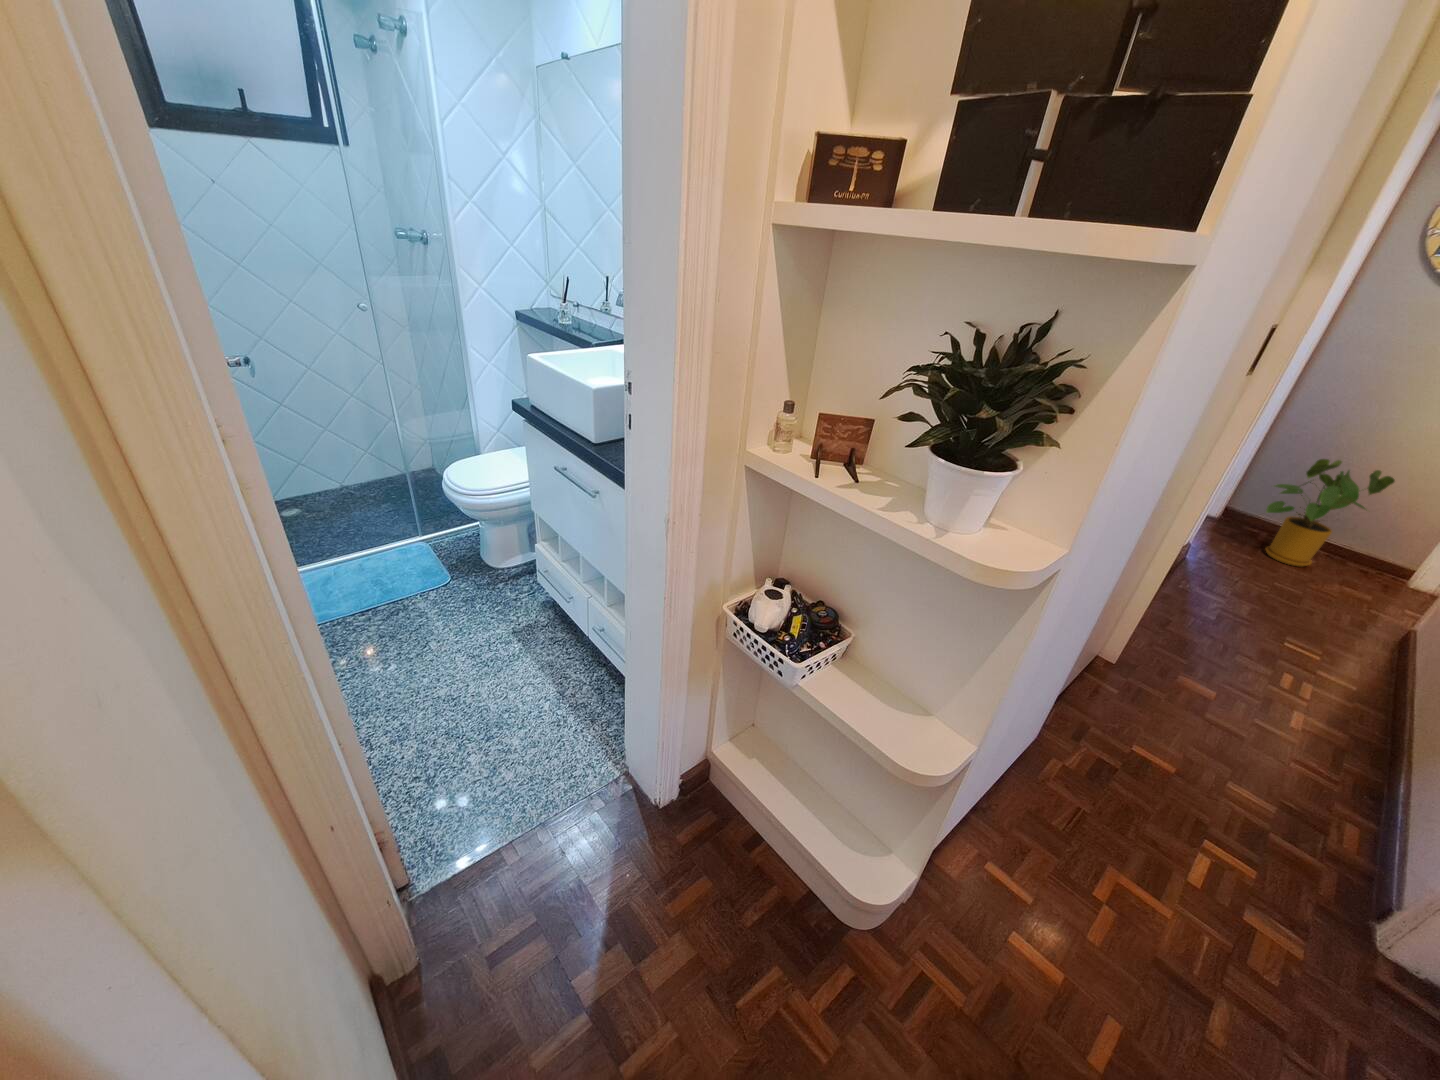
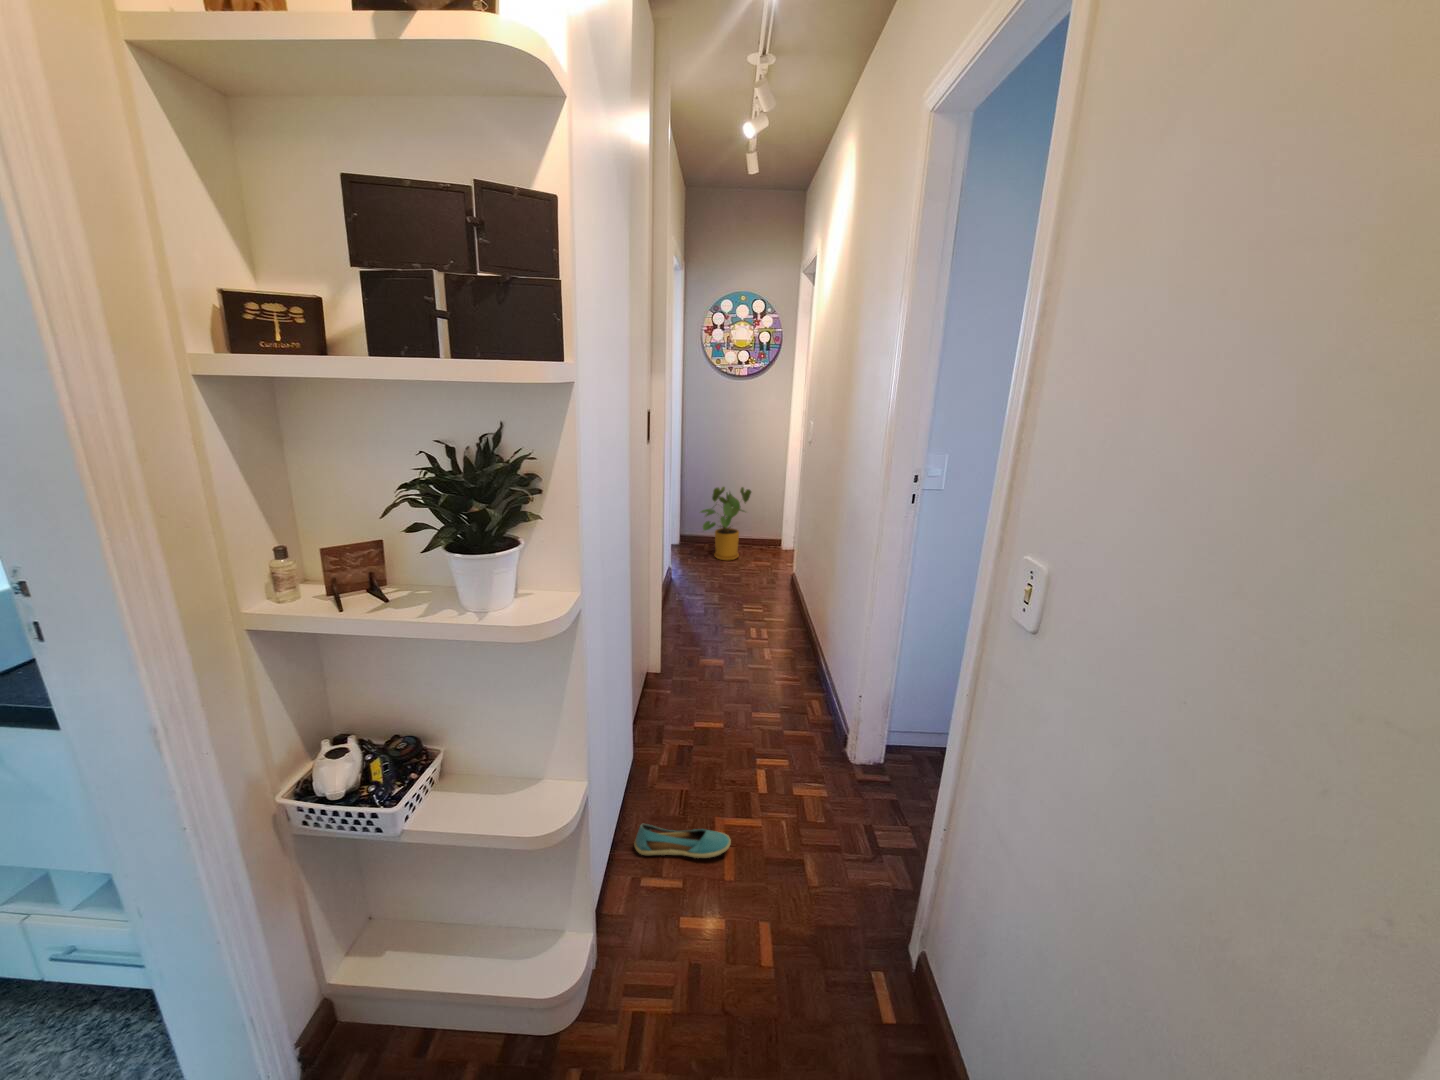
shoe: none [994,811,1118,914] -> present [634,824,731,858]

